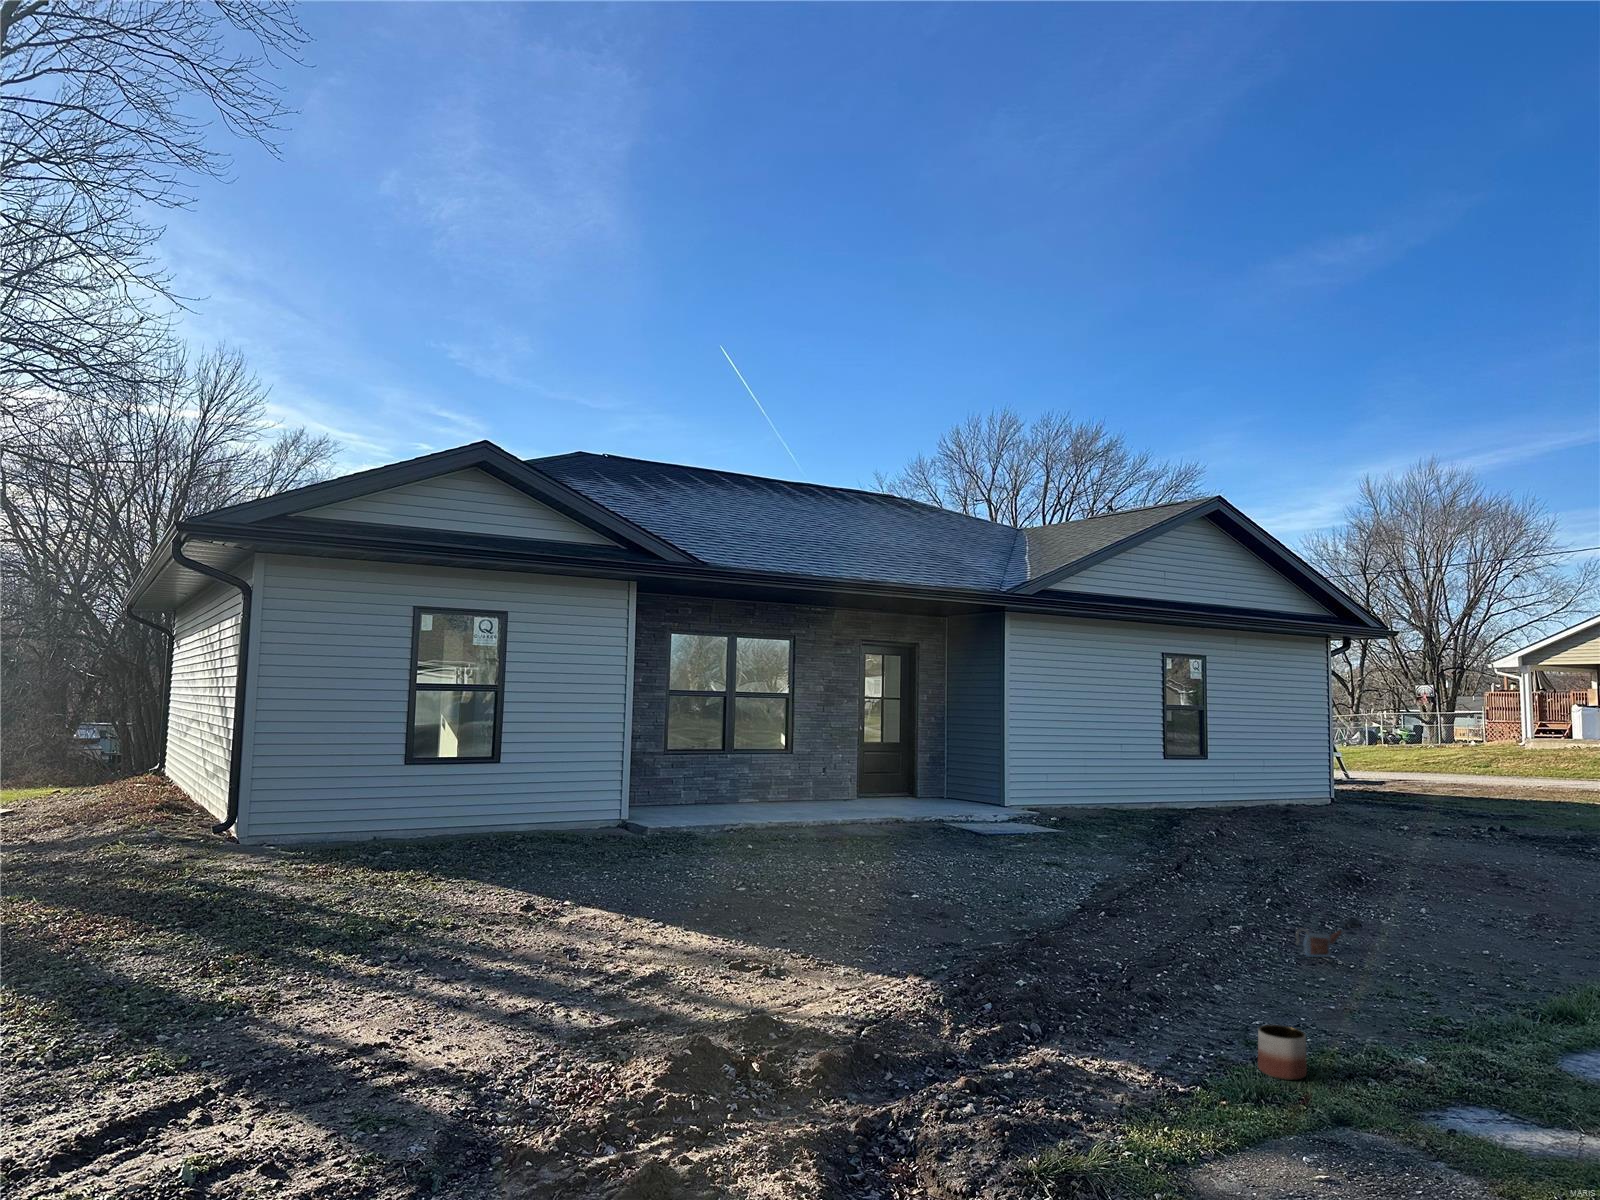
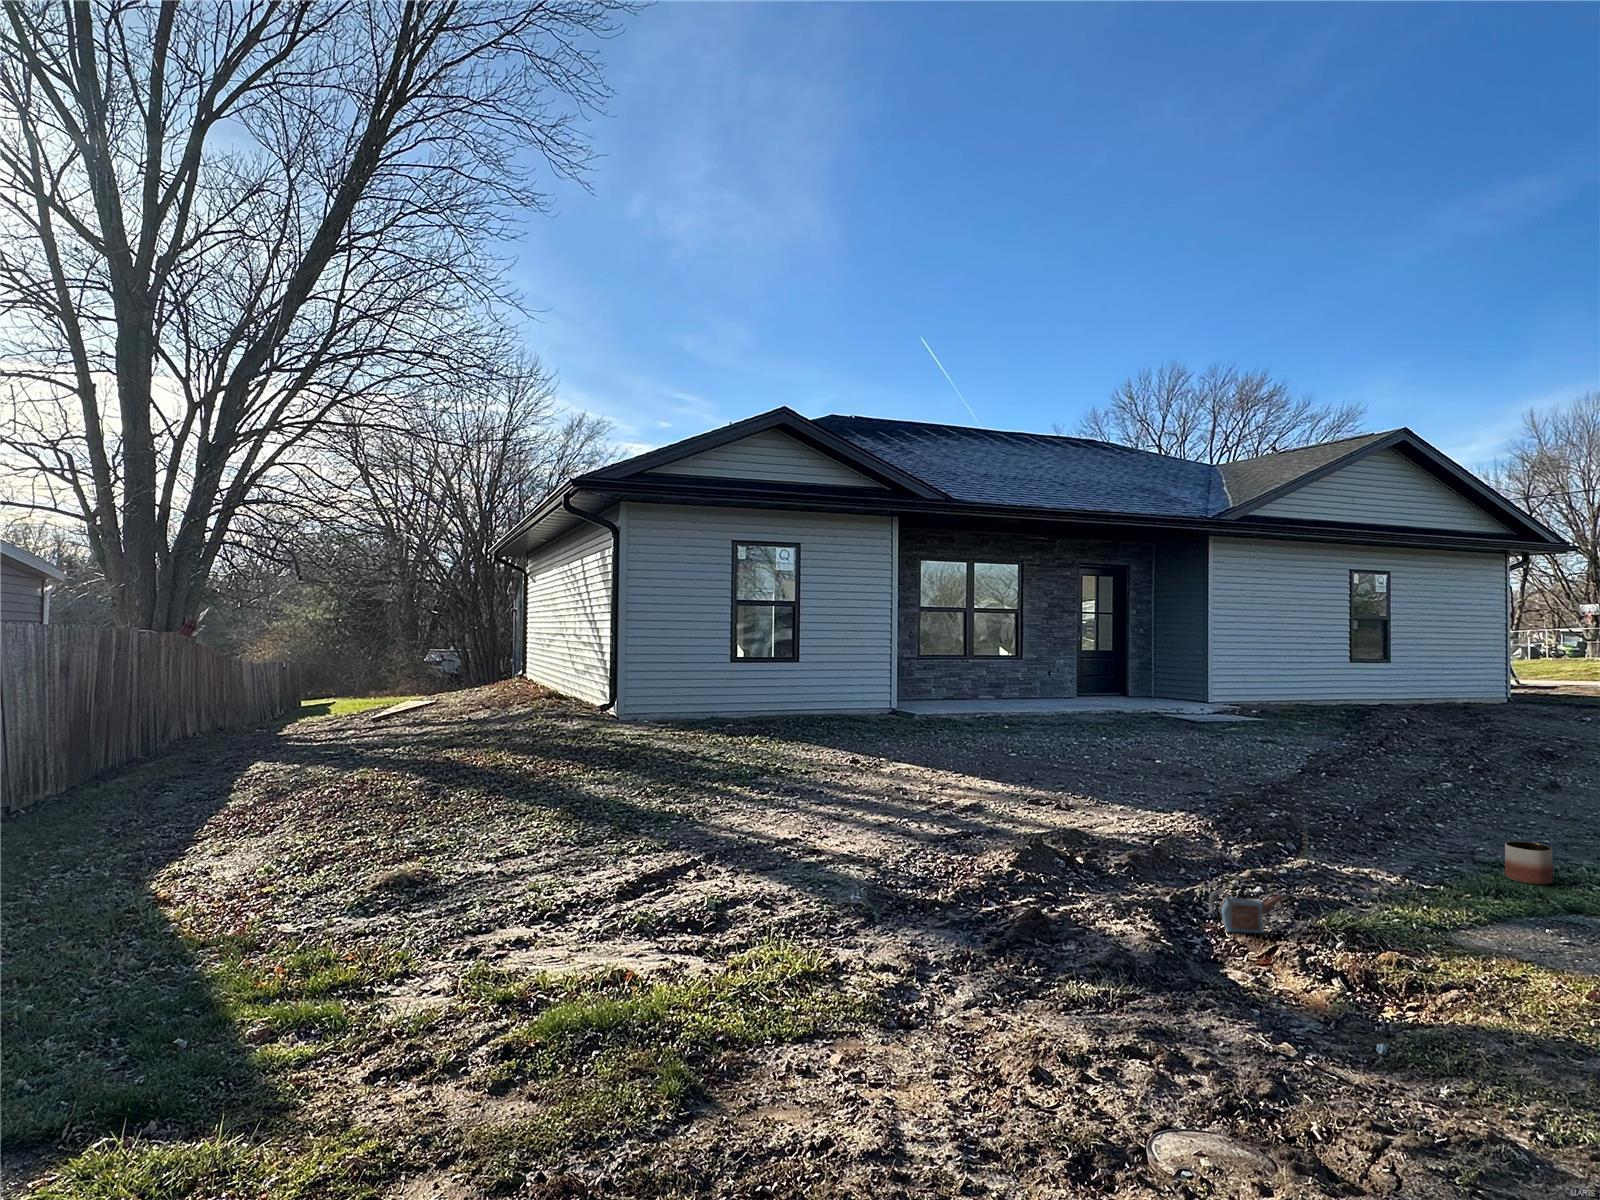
watering can: present [1296,928,1342,957] -> present [1209,891,1283,933]

